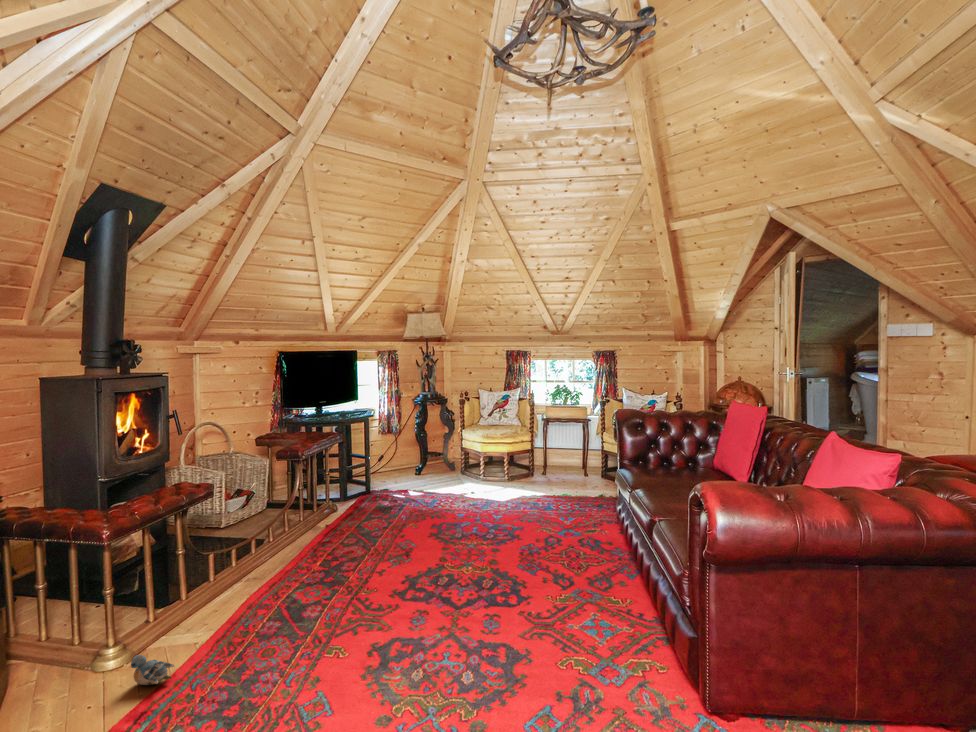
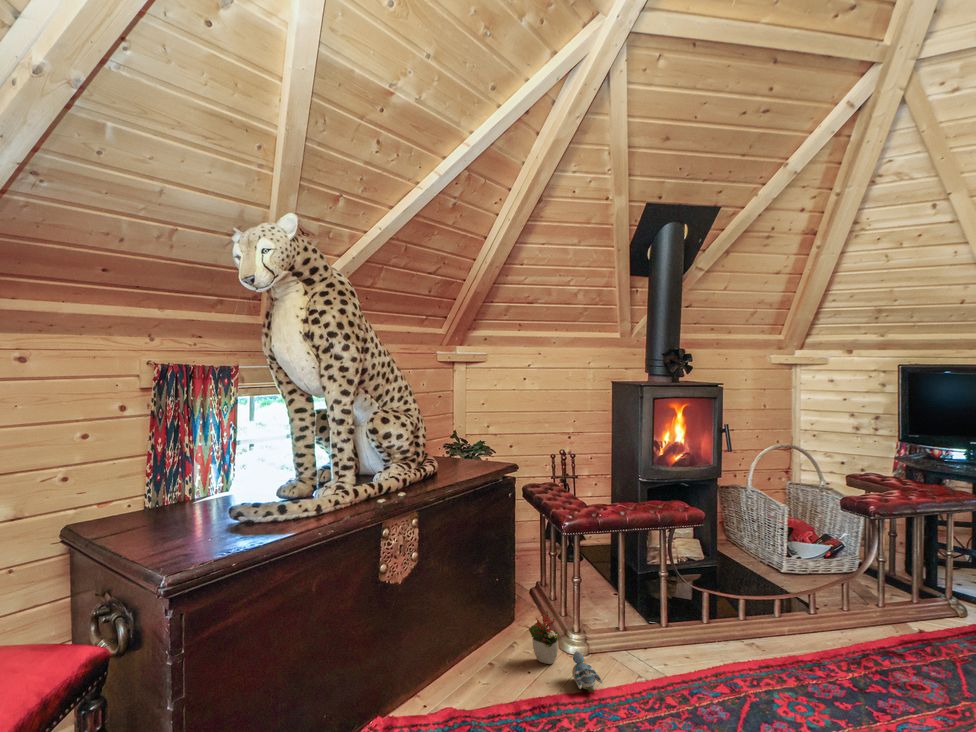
decorative plant: none [56,637,102,701] -> present [529,609,559,664]

